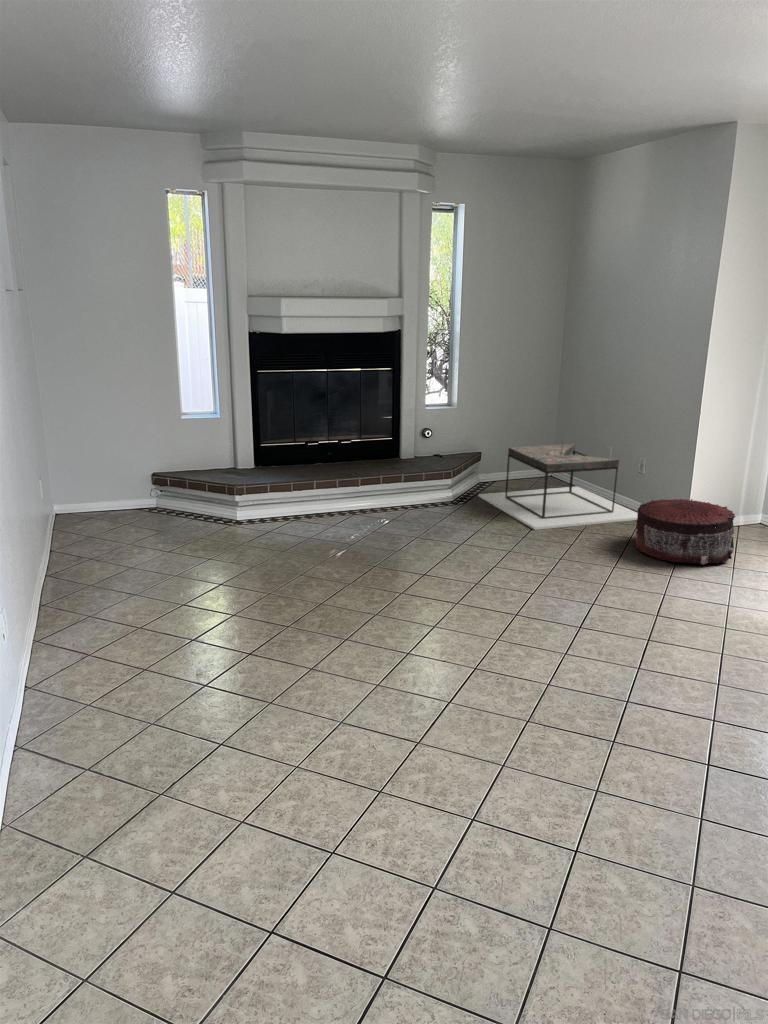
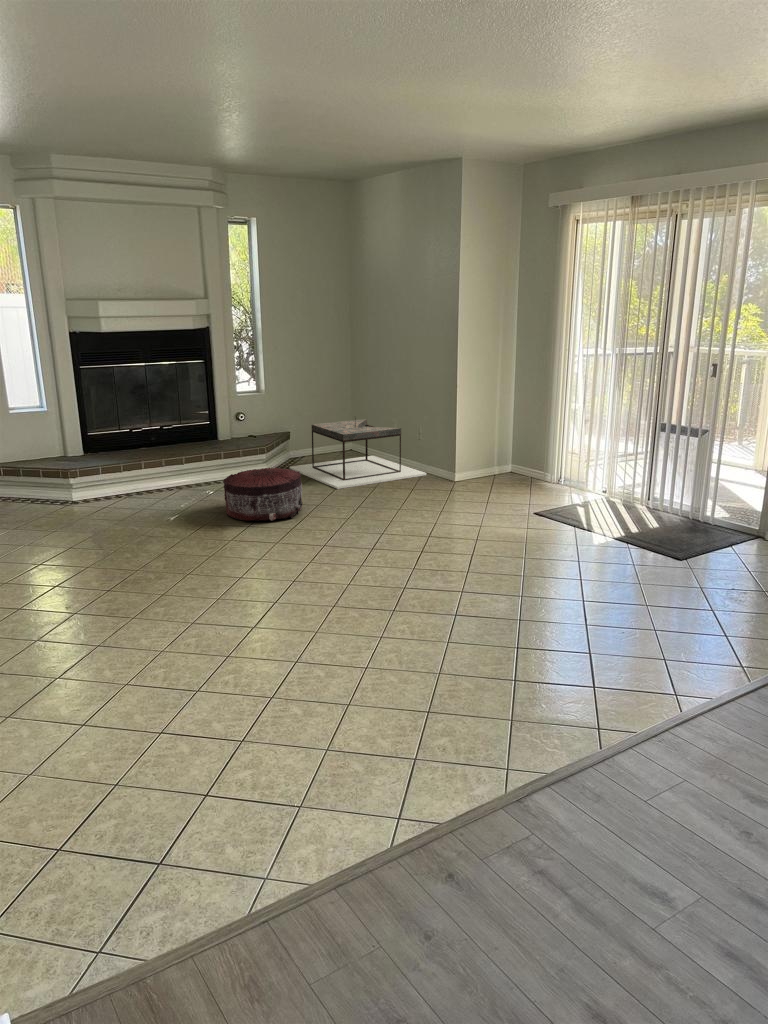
pouf: present [636,499,735,565] -> present [223,468,303,521]

